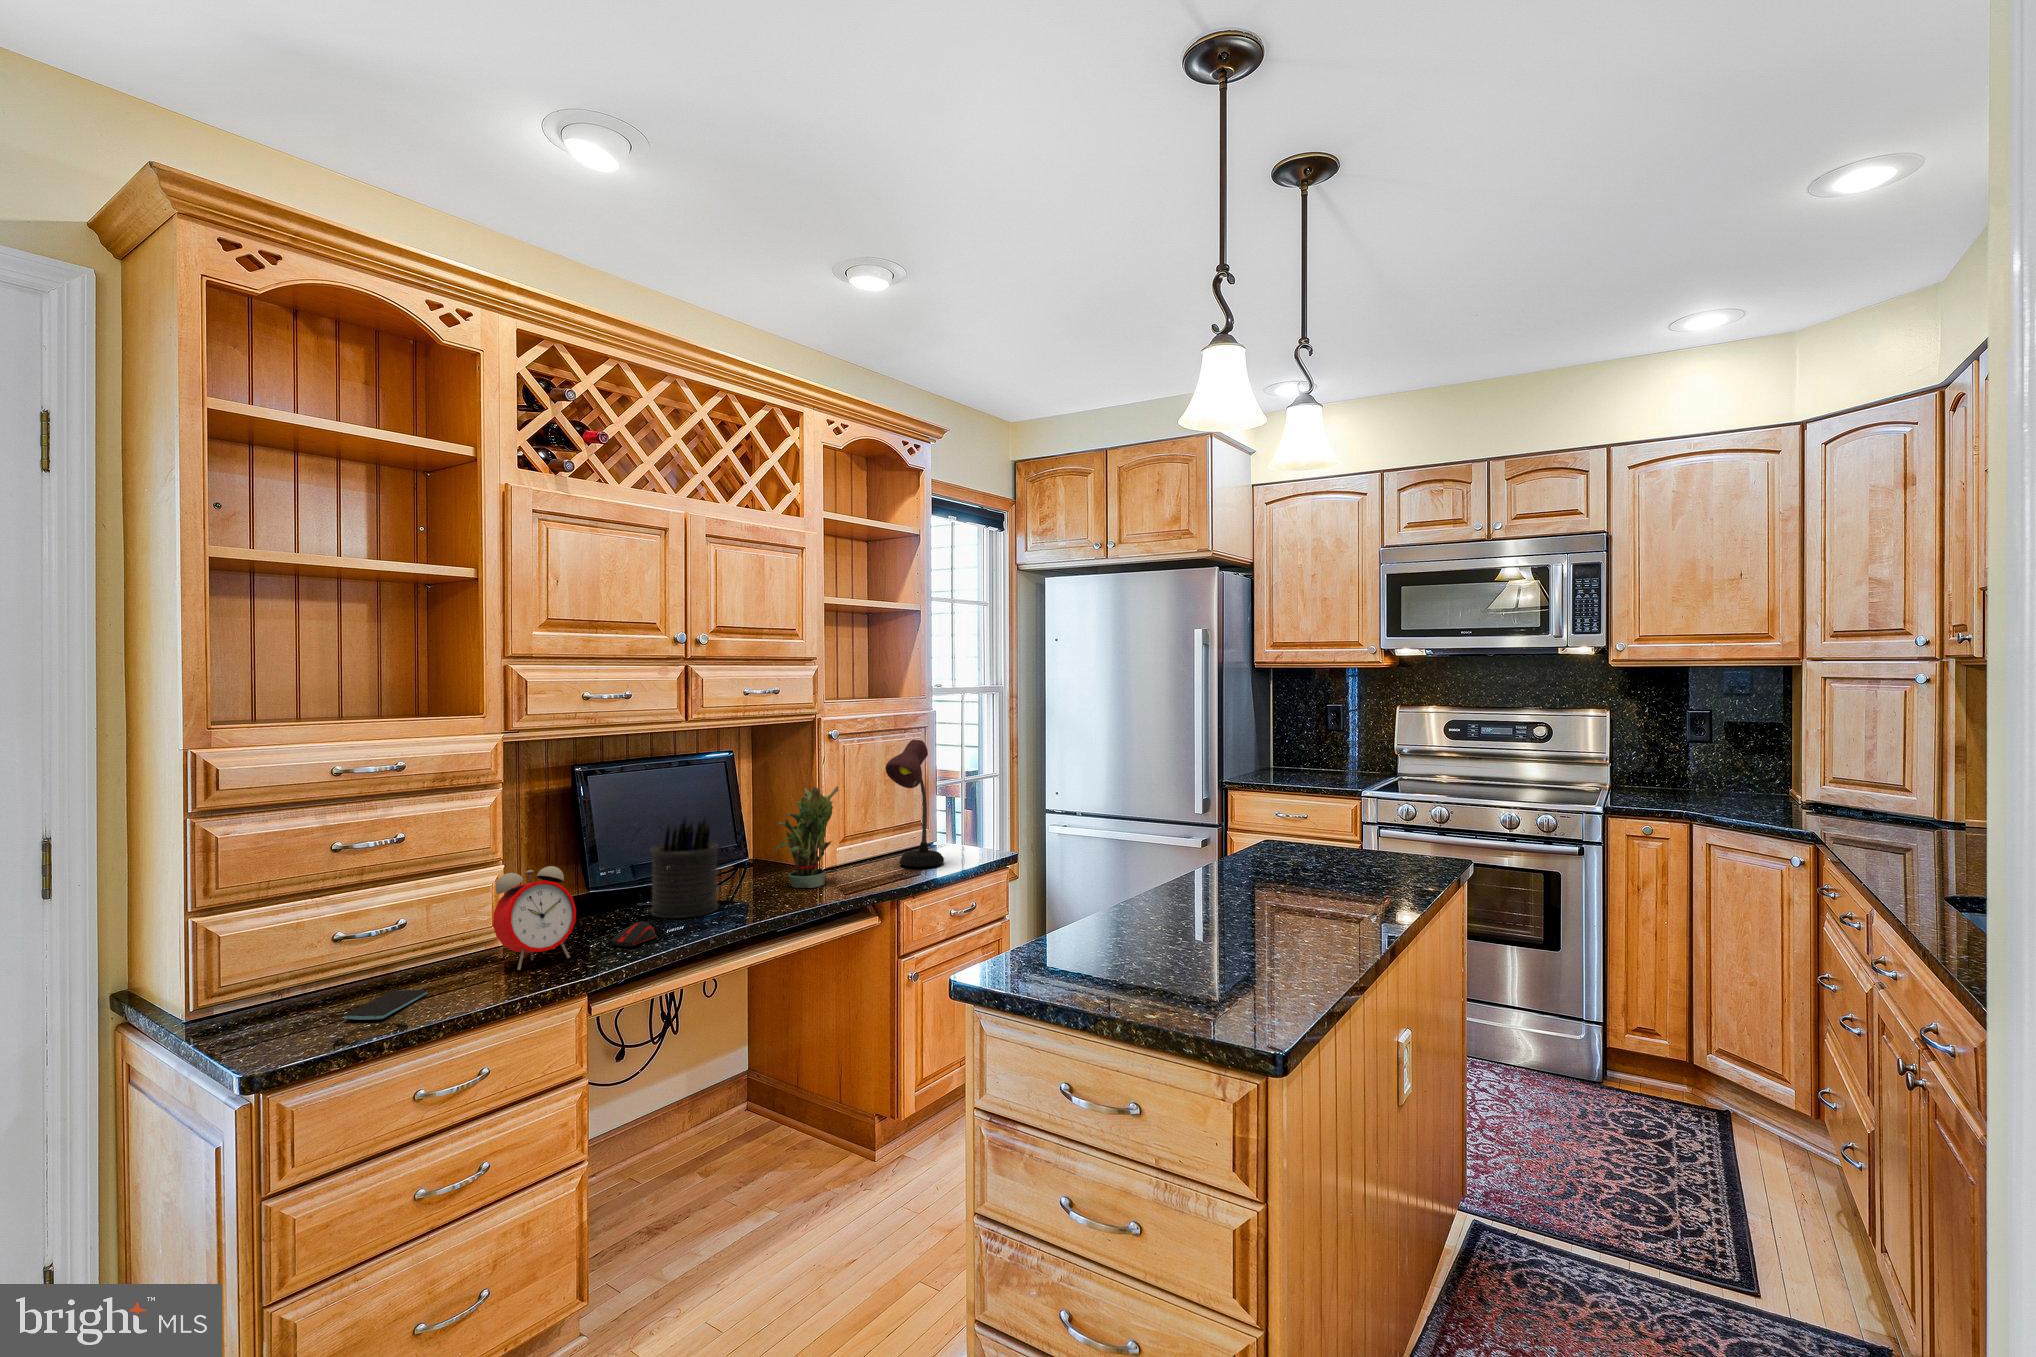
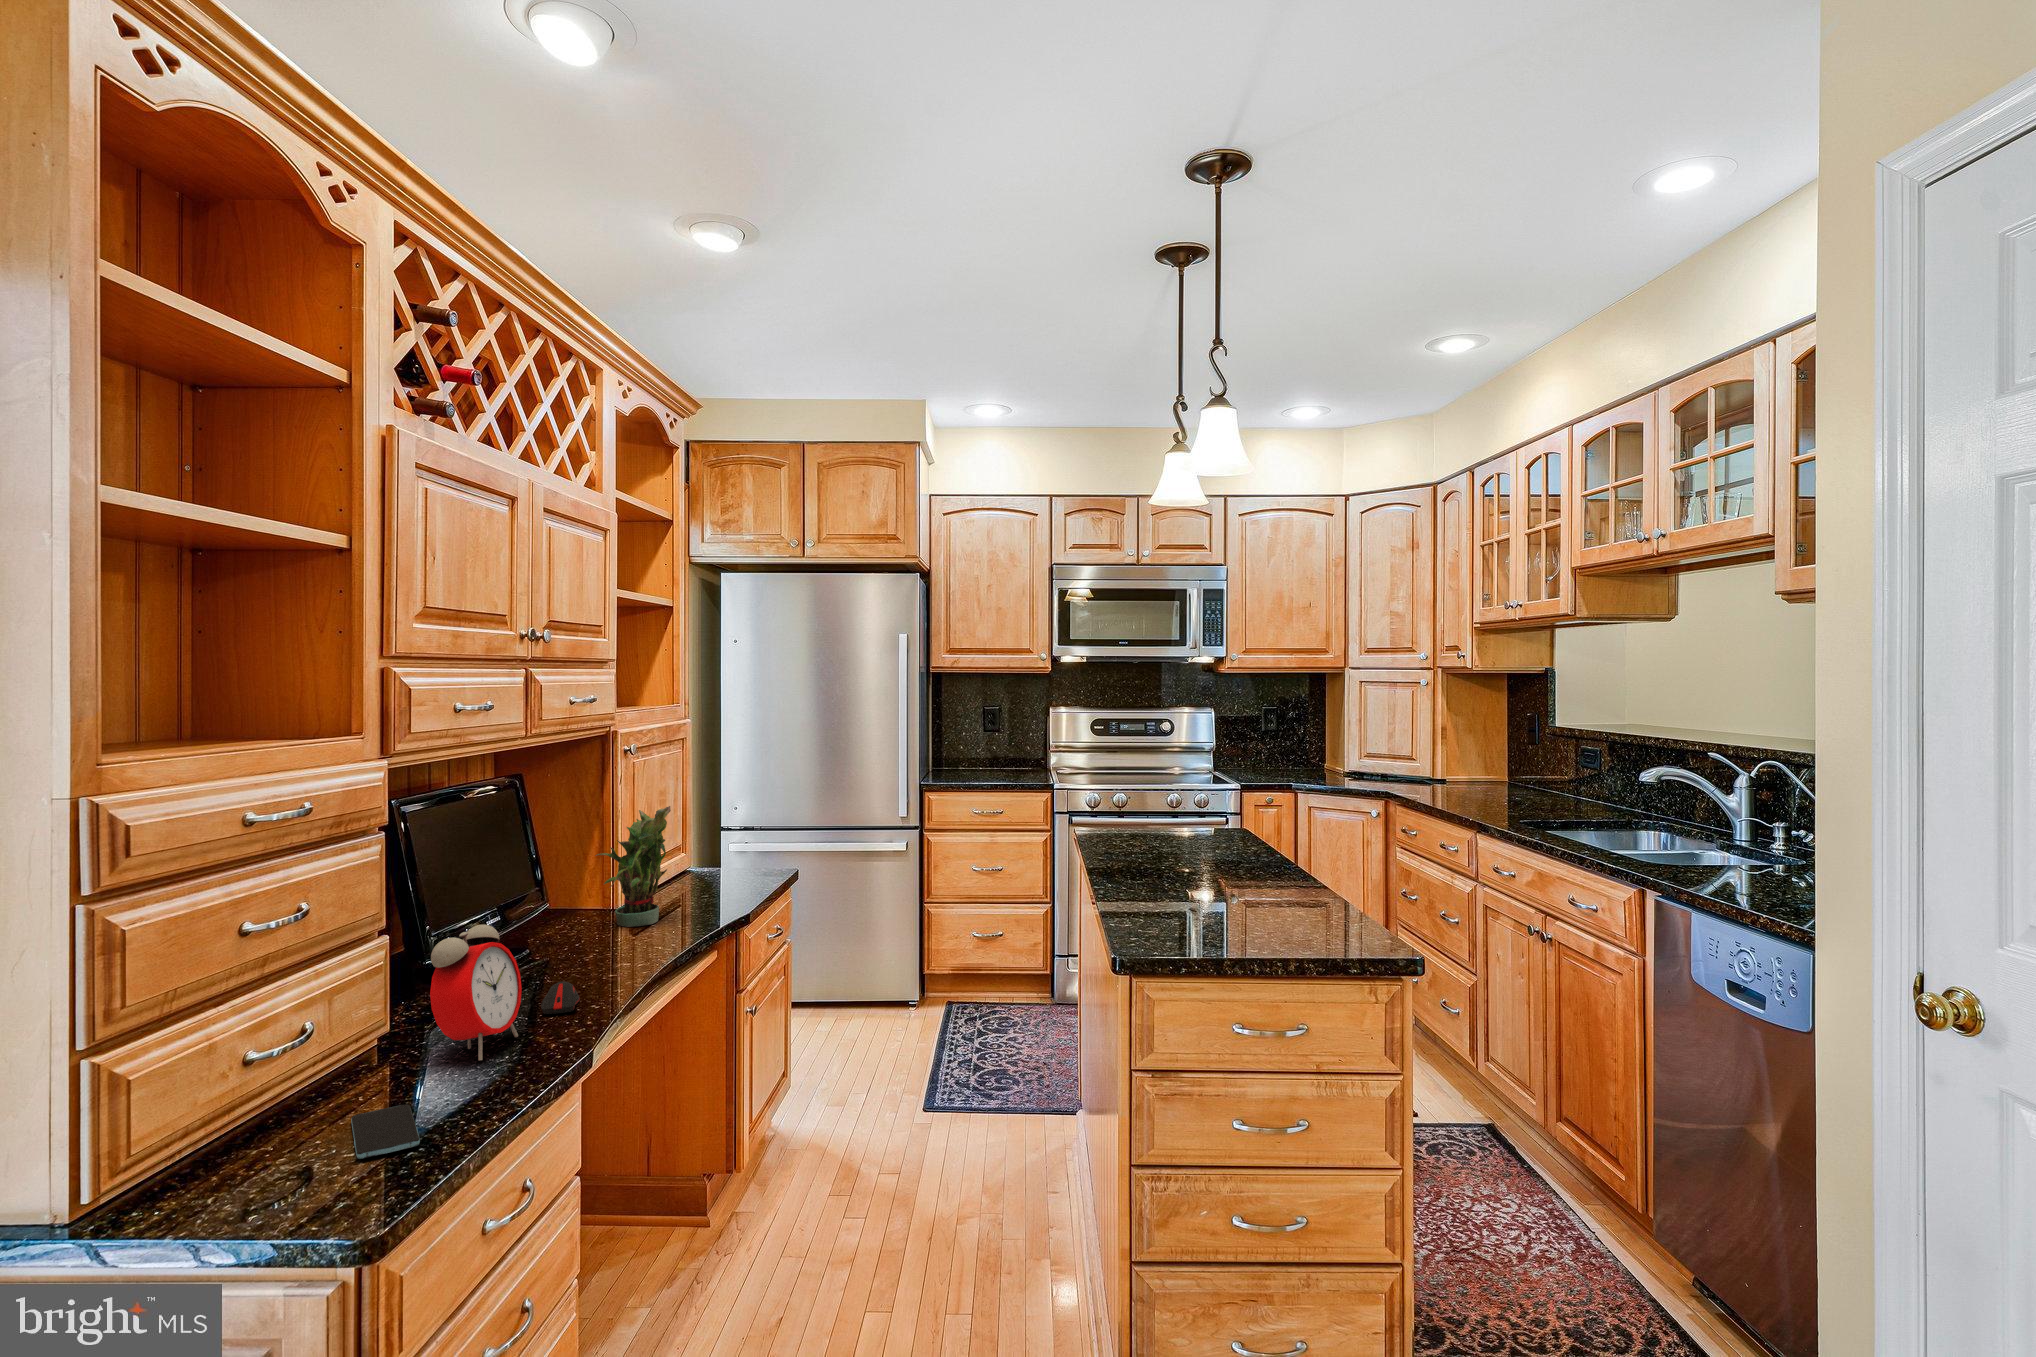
desk lamp: present [885,740,944,867] -> none [691,751,746,890]
pen holder: present [650,819,719,918] -> none [503,849,591,979]

